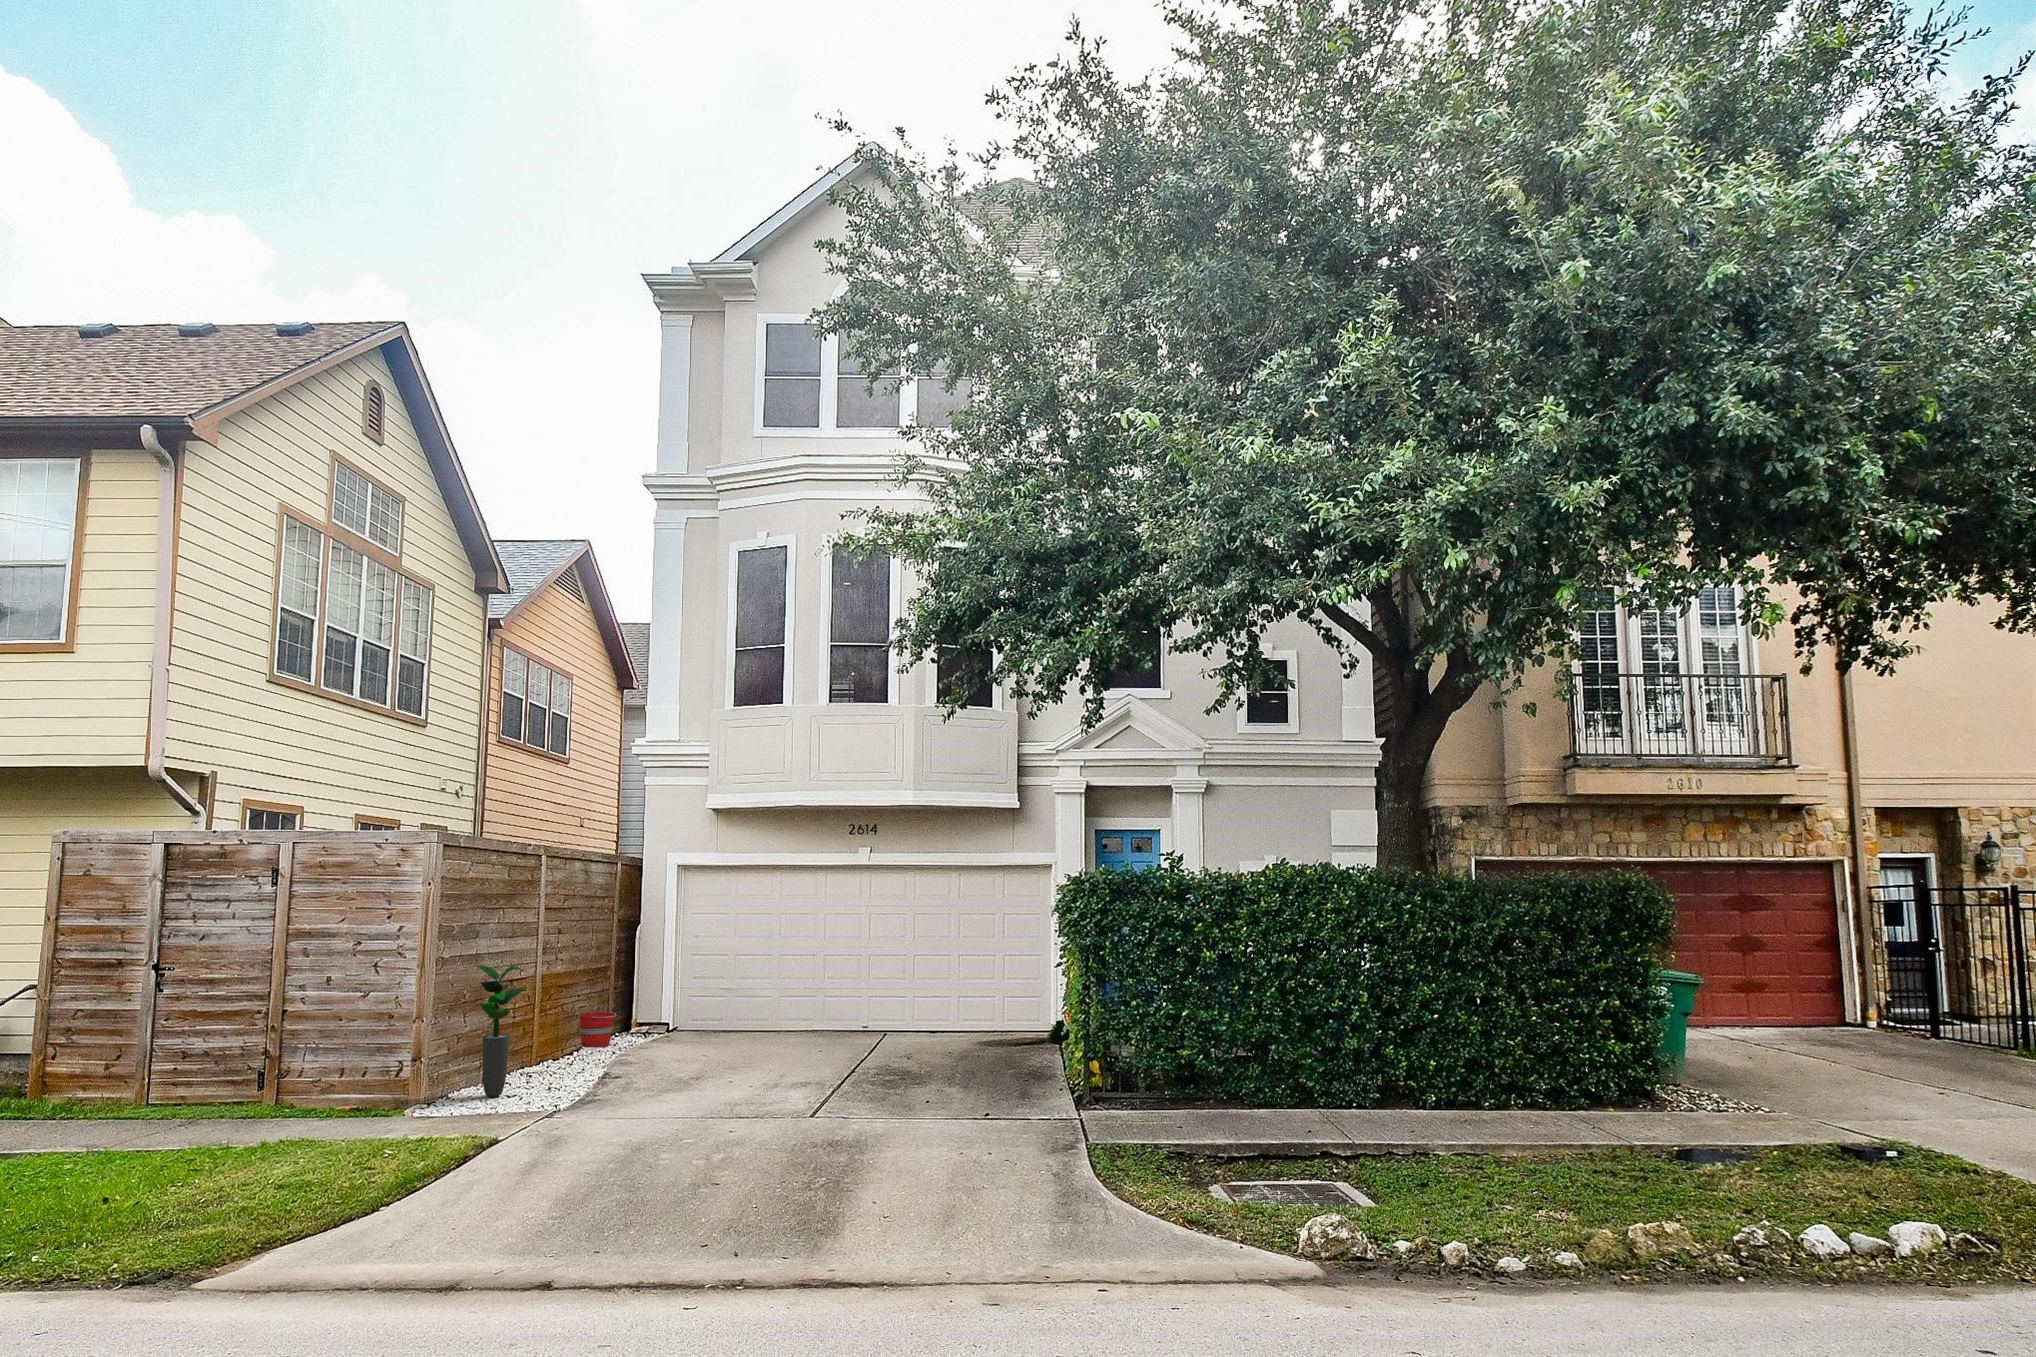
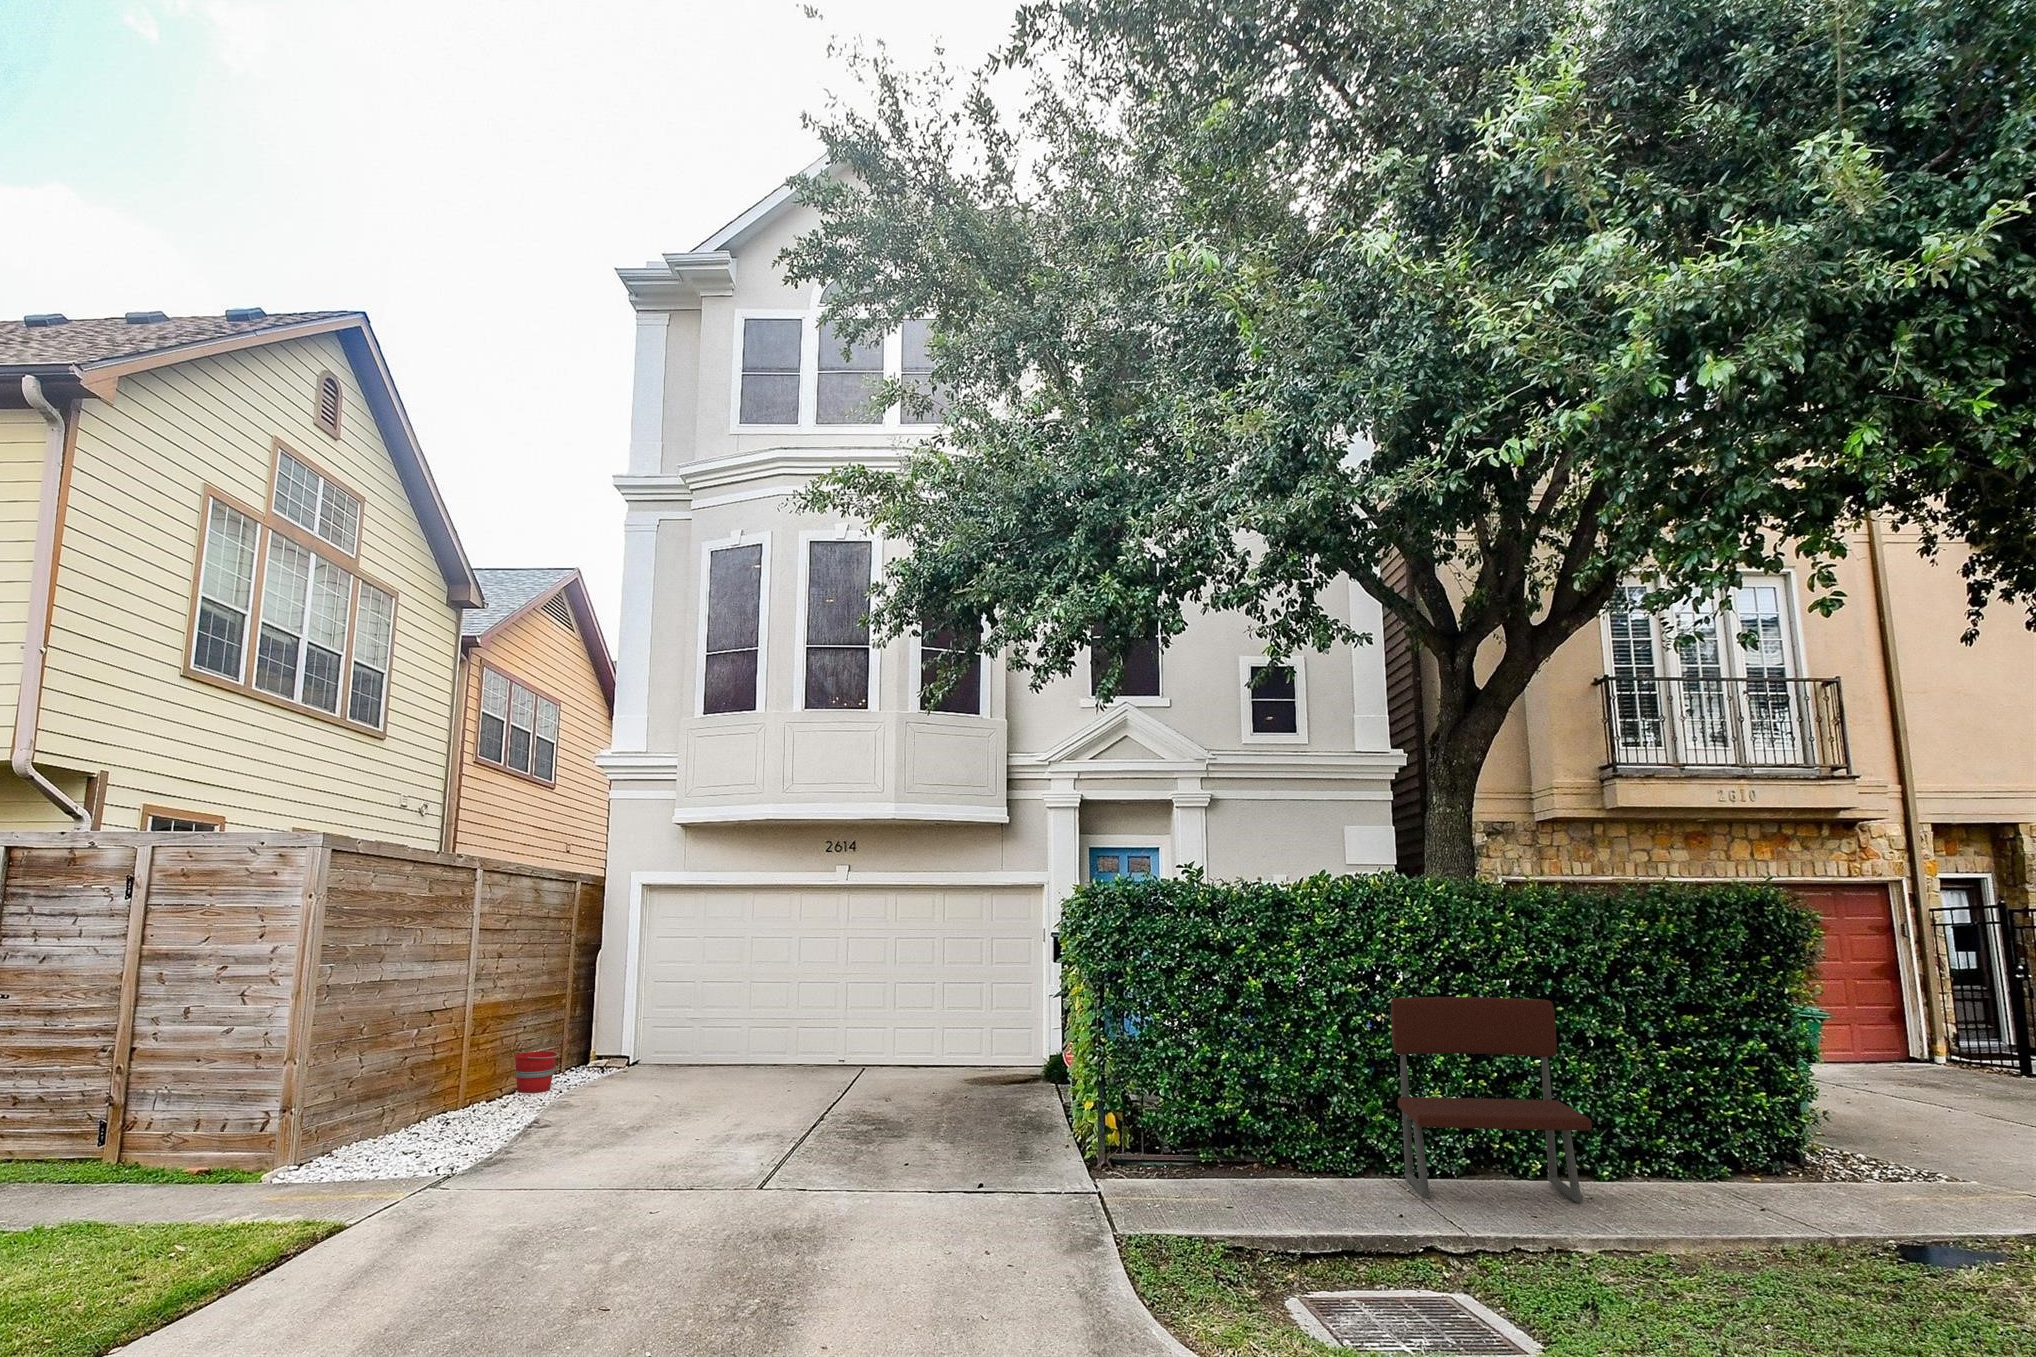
bench: none [1321,965,1471,1127] -> present [1391,997,1592,1203]
potted plant: present [475,966,527,1097] -> none [357,999,428,1163]

